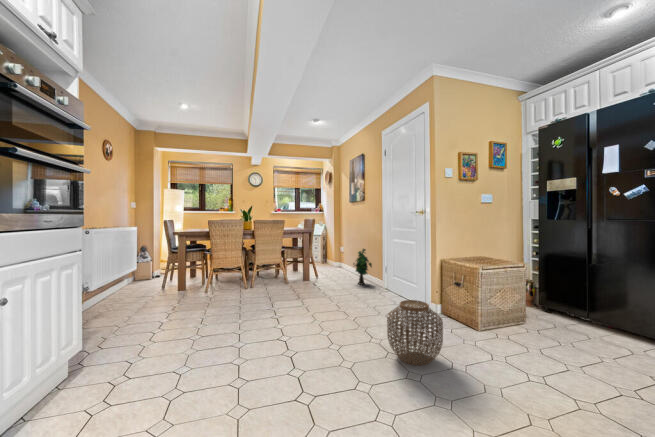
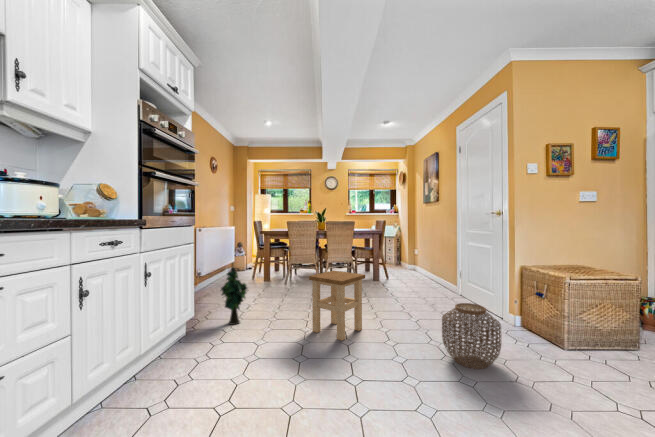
decorative plant: present [354,249,372,285] -> present [221,268,247,325]
stool: none [241,274,304,352] -> present [309,271,365,341]

